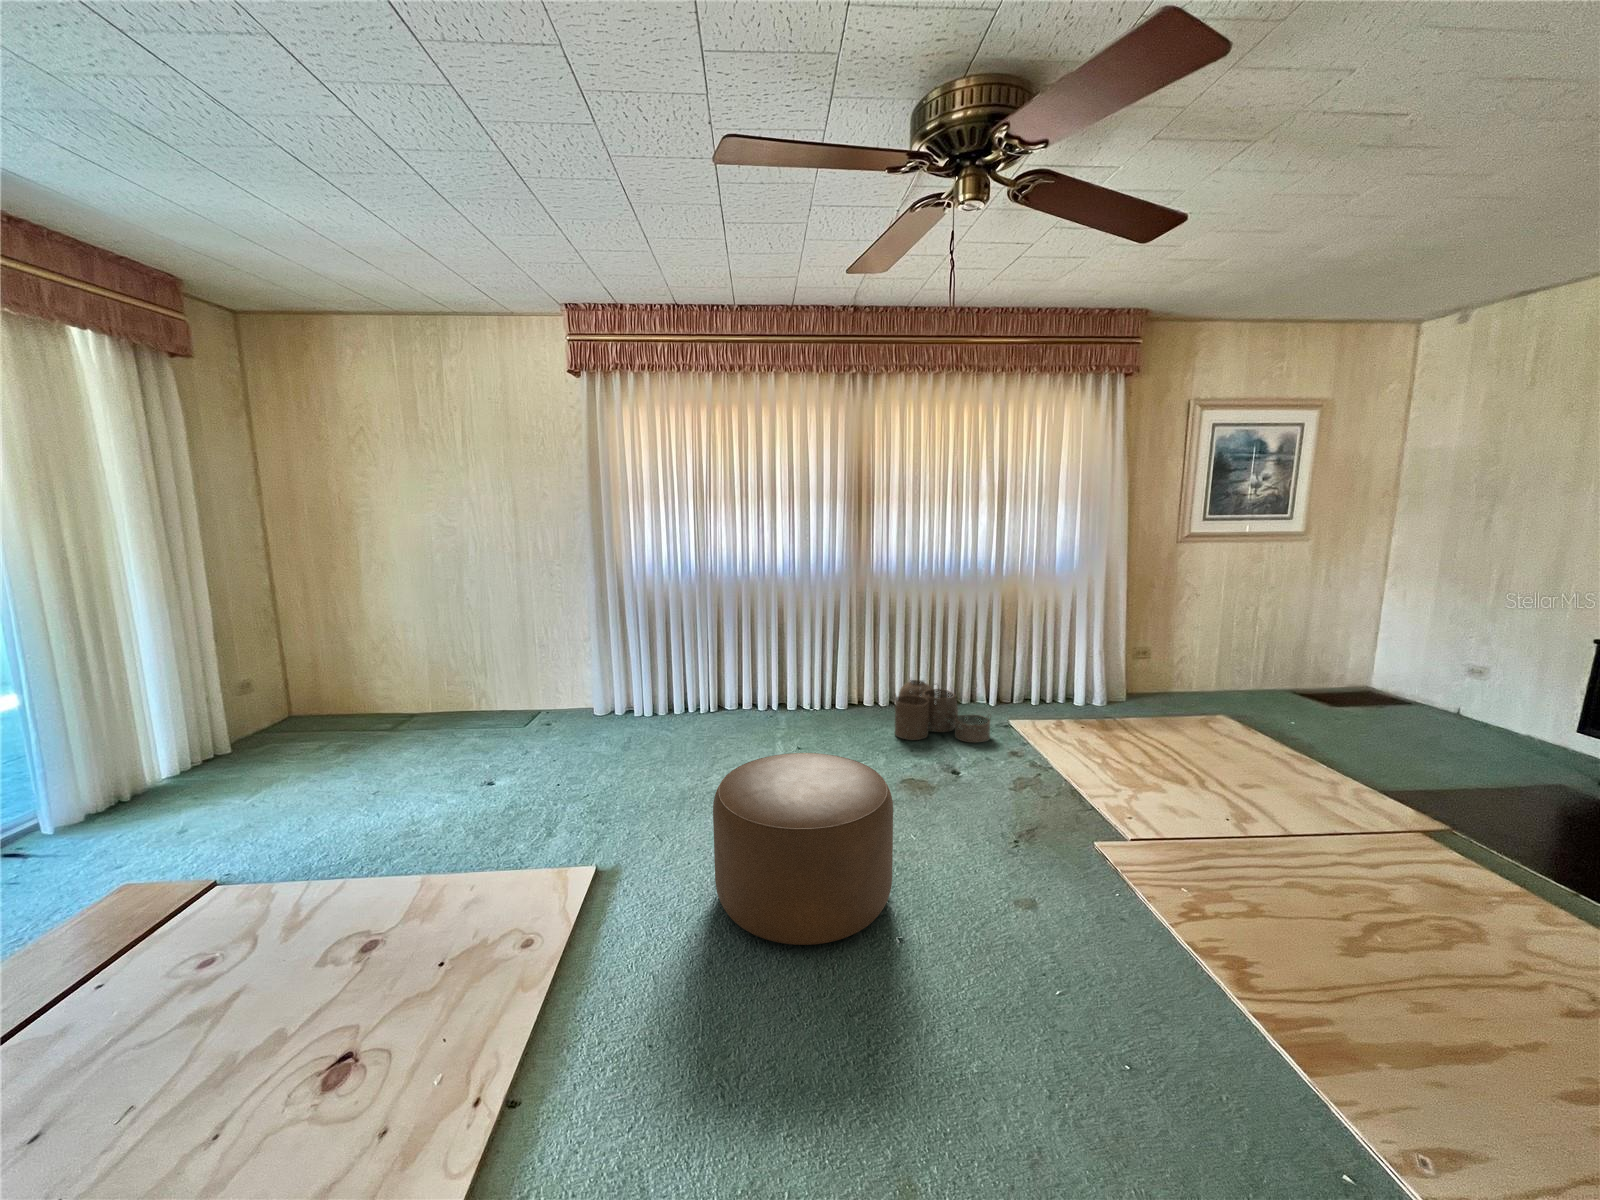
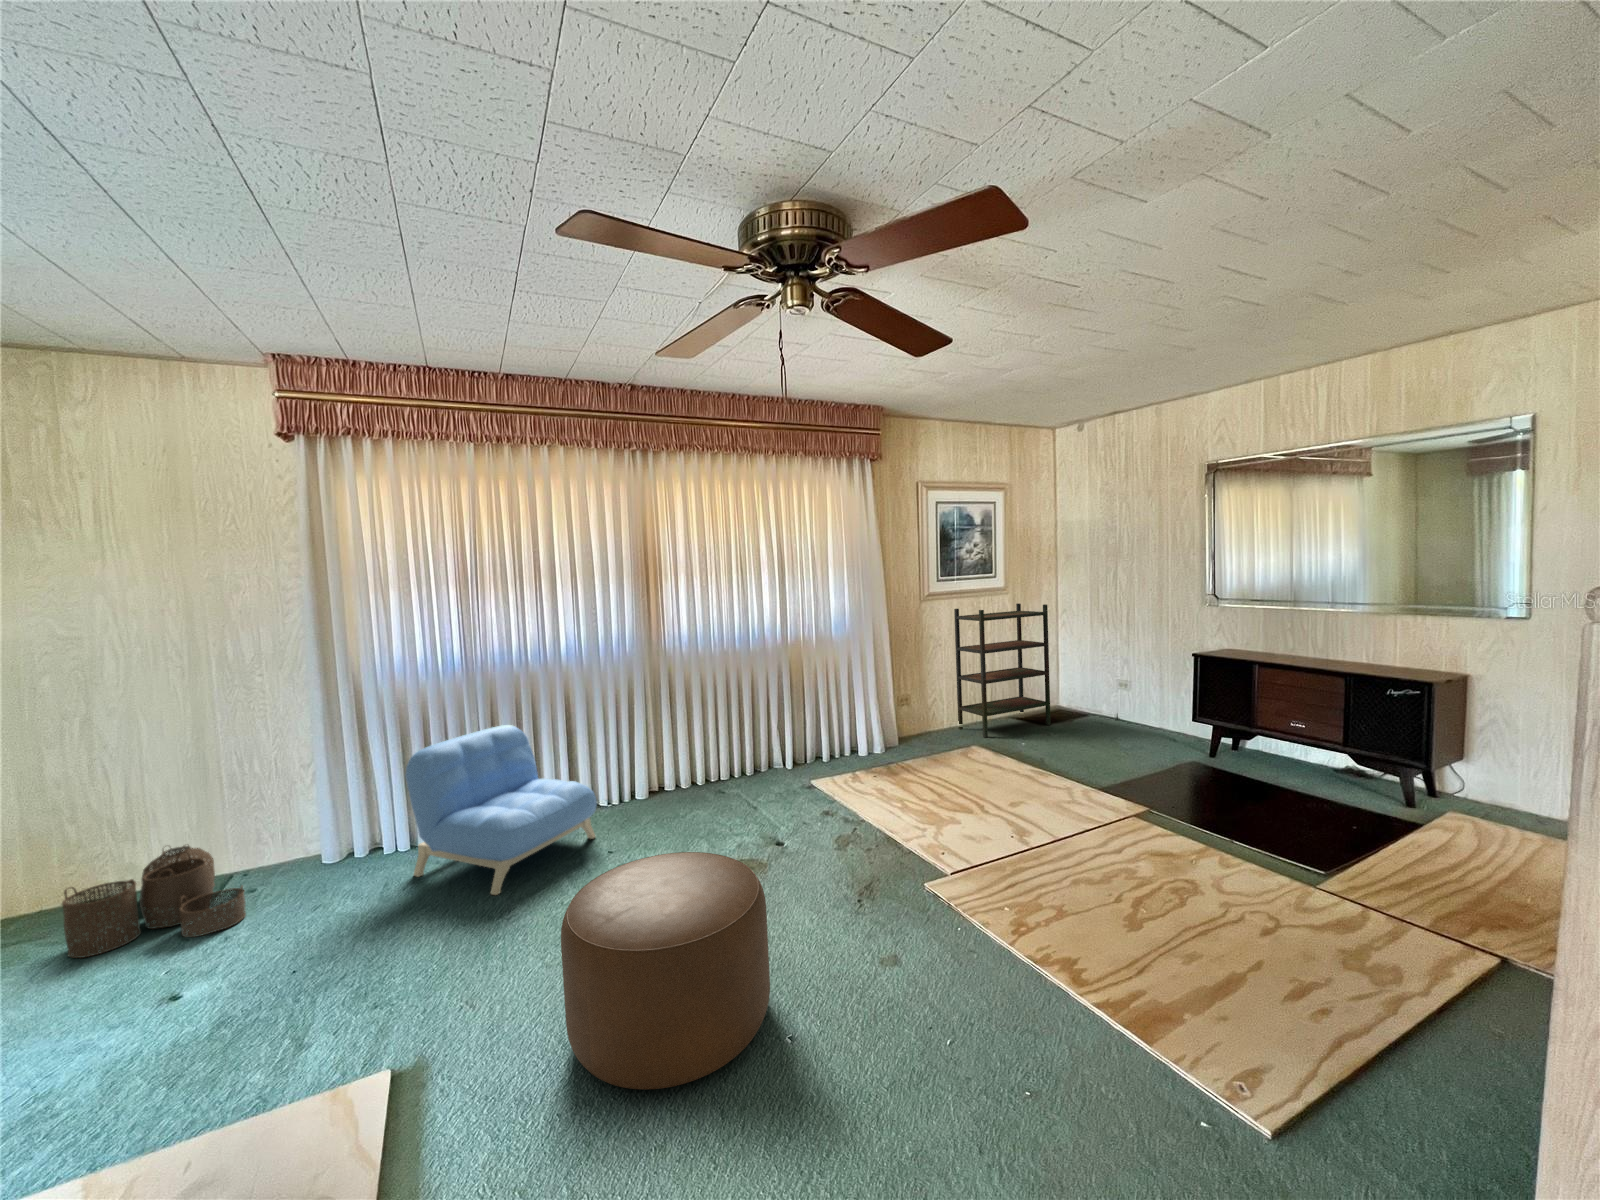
bookshelf: none [1209,550,1365,707] -> present [954,603,1051,738]
armchair: none [648,625,793,762] -> present [405,725,597,895]
woven basket: present [894,680,990,743] -> present [62,845,246,958]

